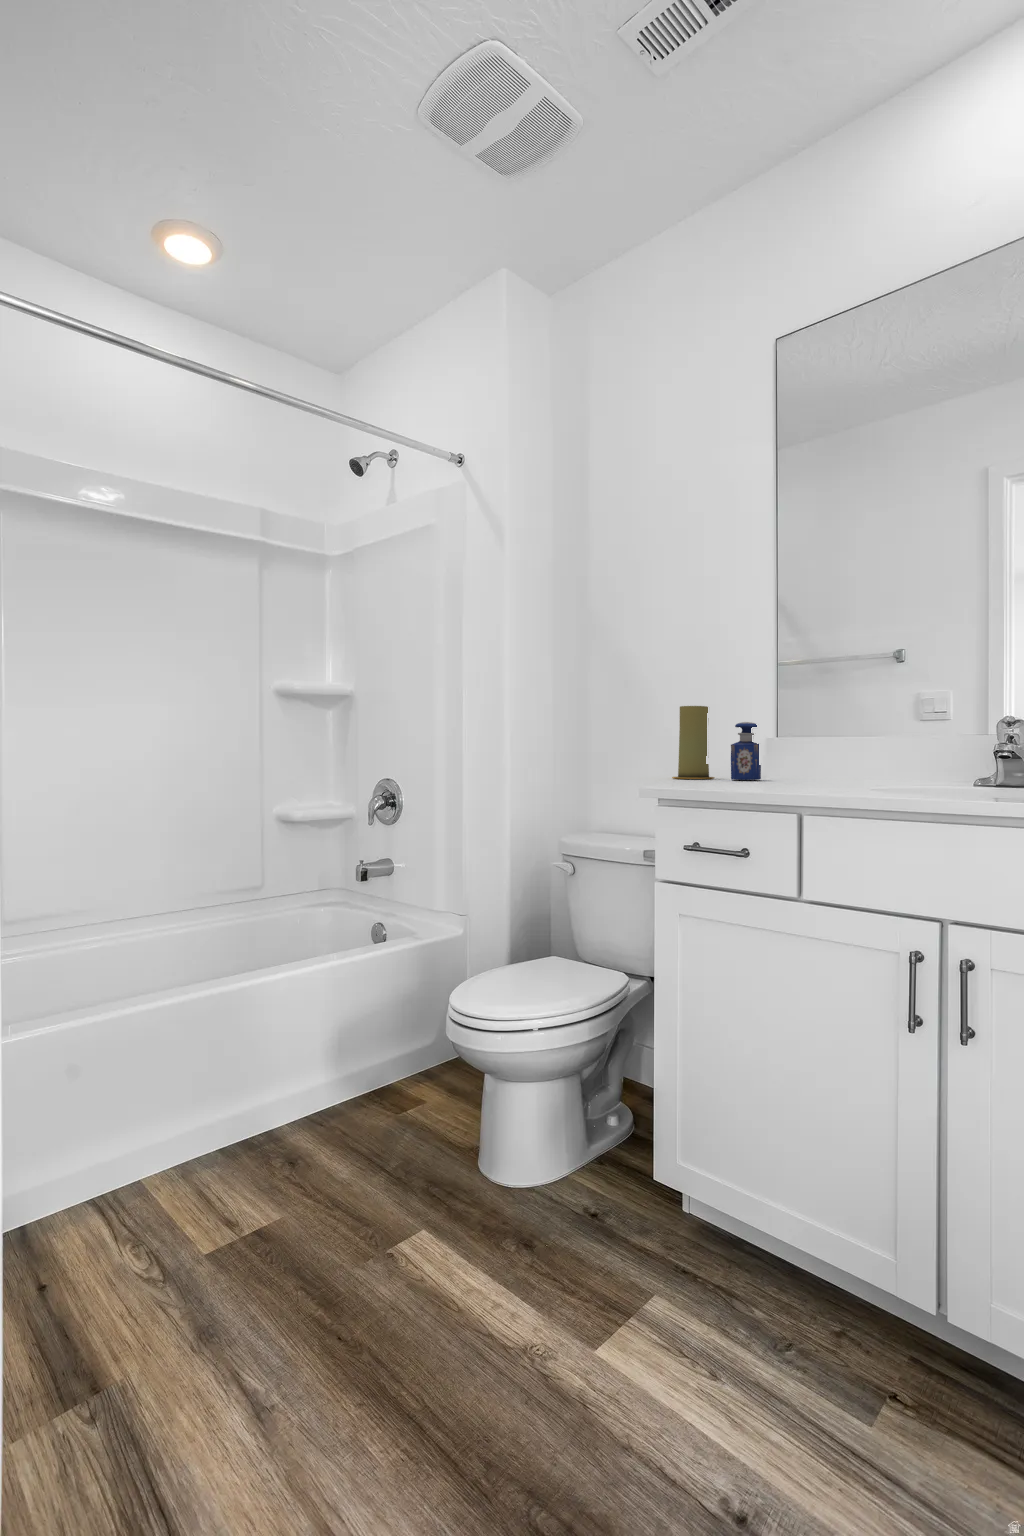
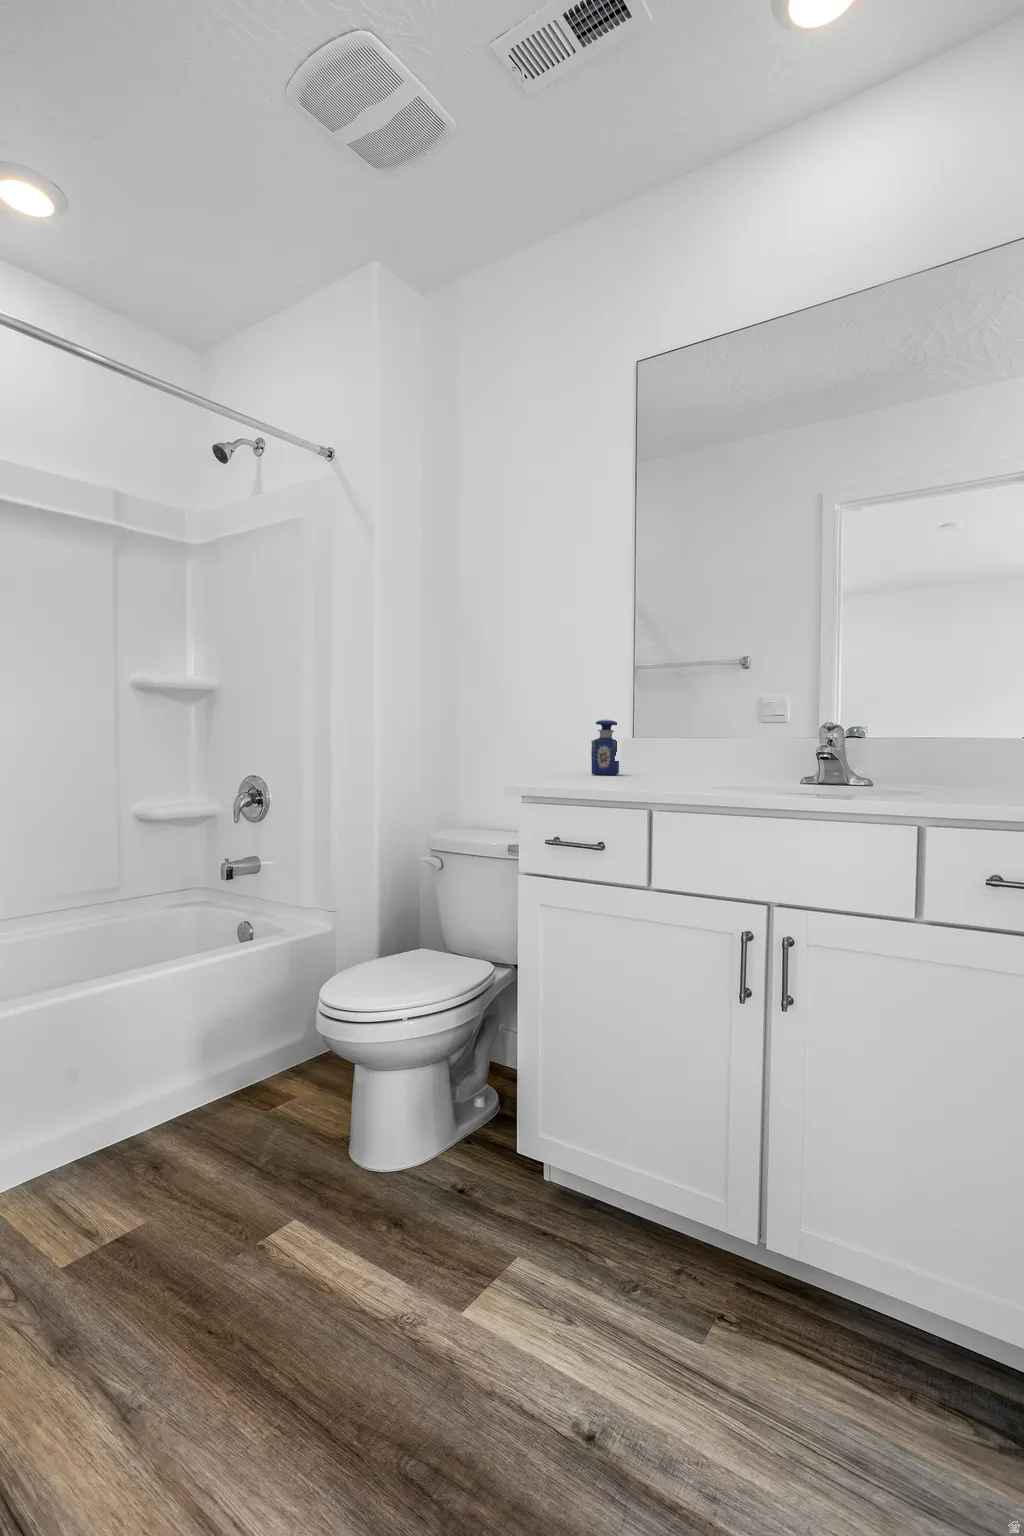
candle: present [672,706,714,779] -> none [537,703,577,773]

